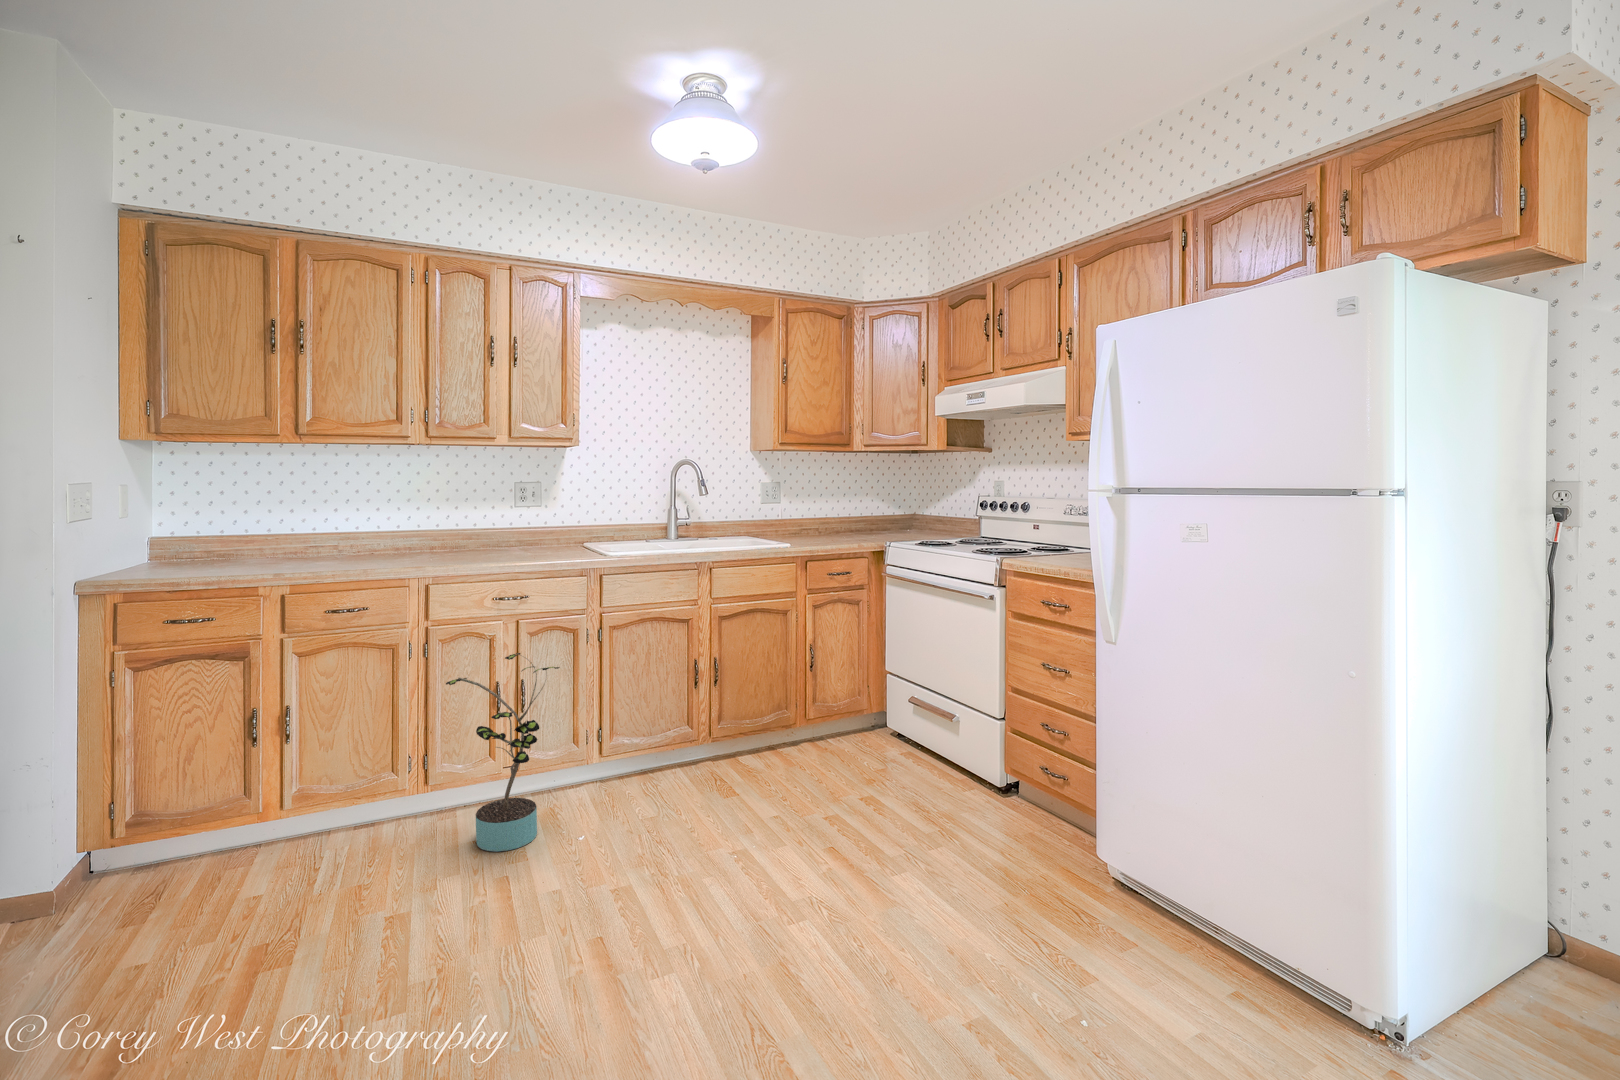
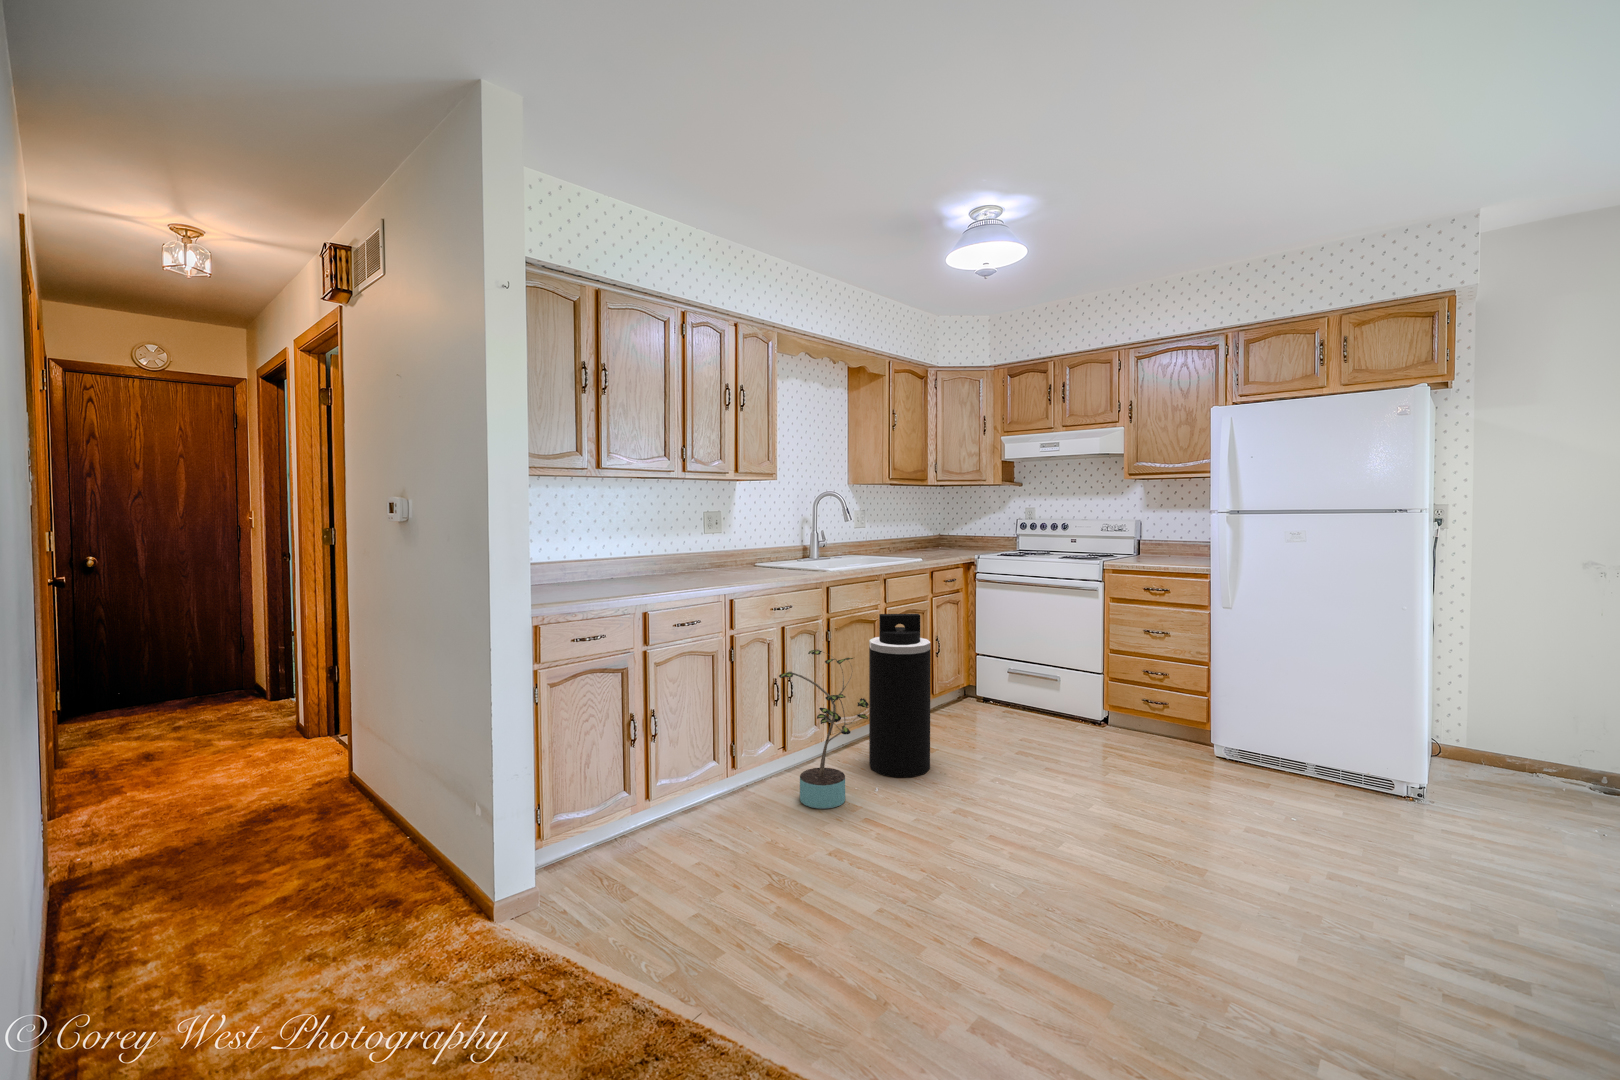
trash can: none [616,614,696,827] -> present [869,614,931,777]

